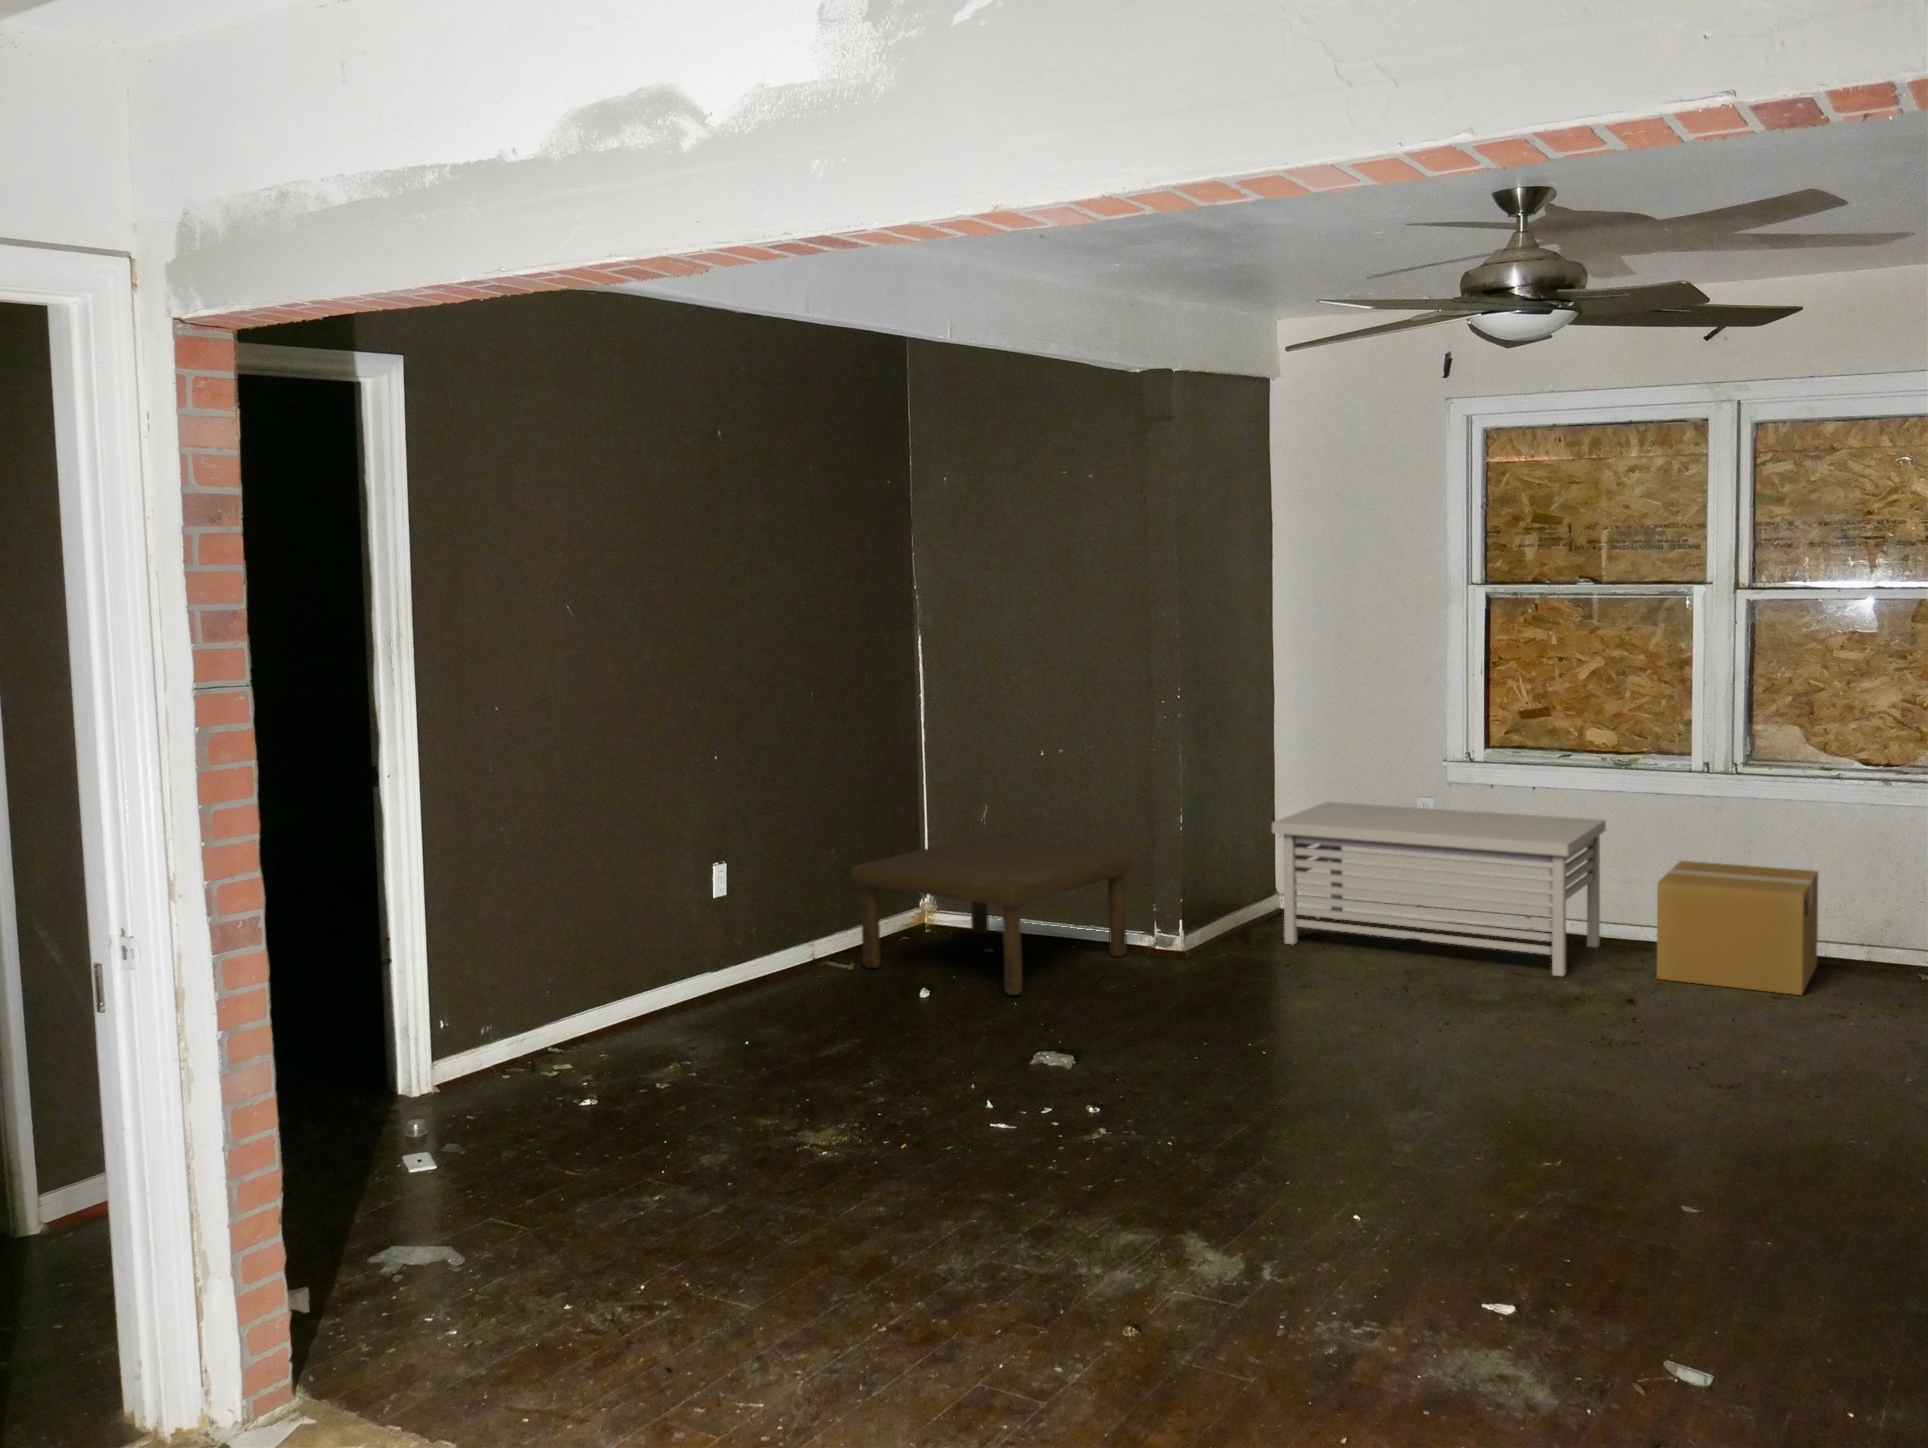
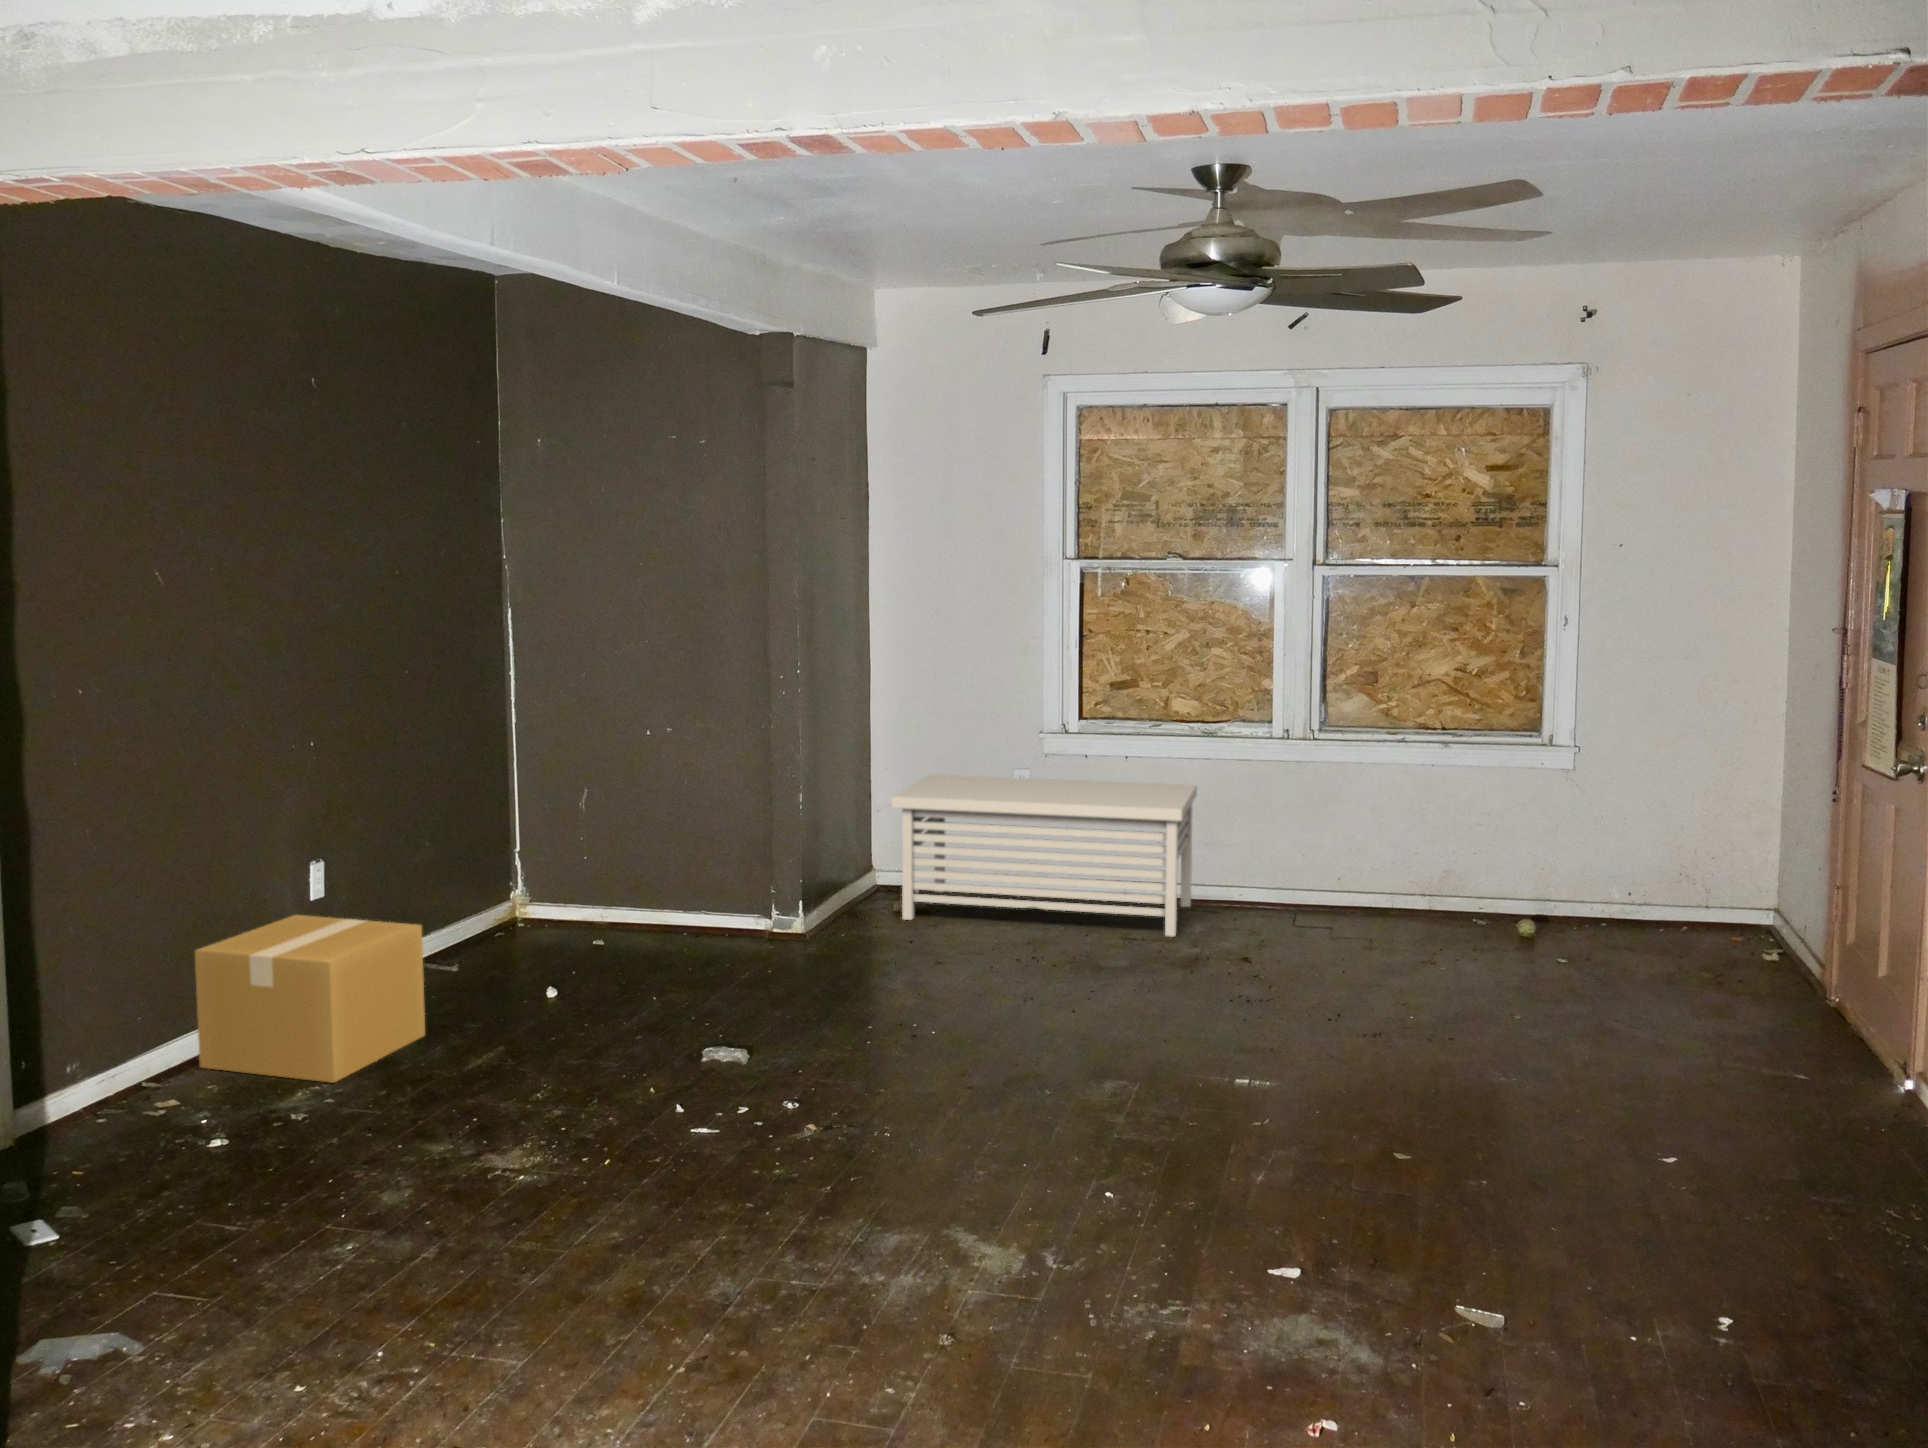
coffee table: present [851,837,1134,995] -> none [453,822,757,992]
cardboard box: present [1657,861,1818,995] -> present [195,915,425,1083]

